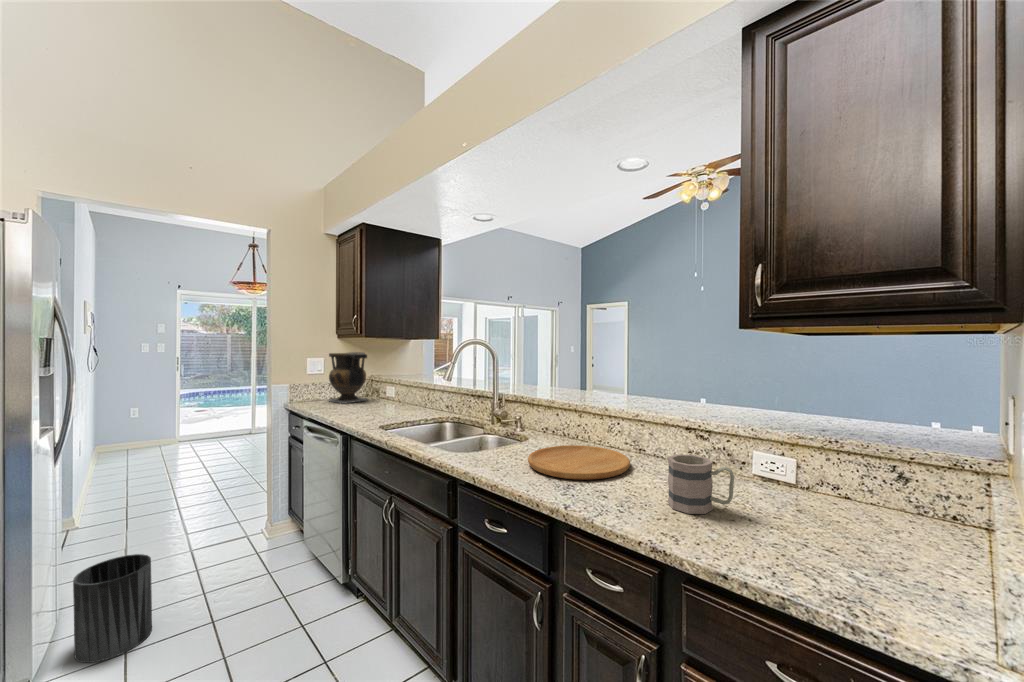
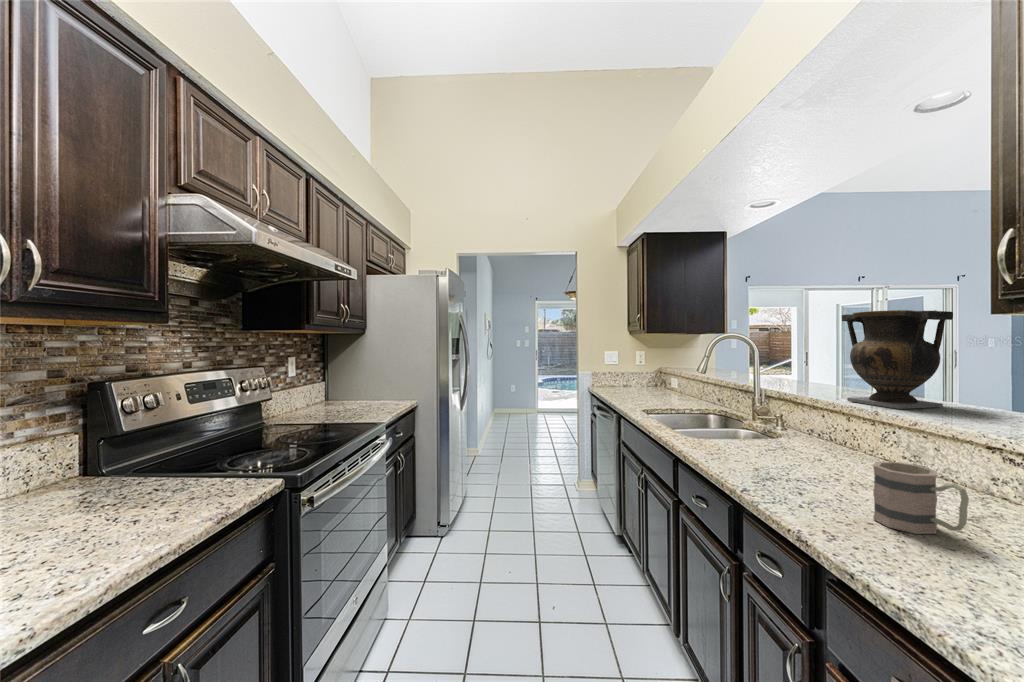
vase: present [329,352,367,404] -> present [842,310,953,409]
cutting board: present [528,445,630,480] -> none [747,445,882,482]
trash can: present [73,554,152,663] -> none [463,472,499,531]

